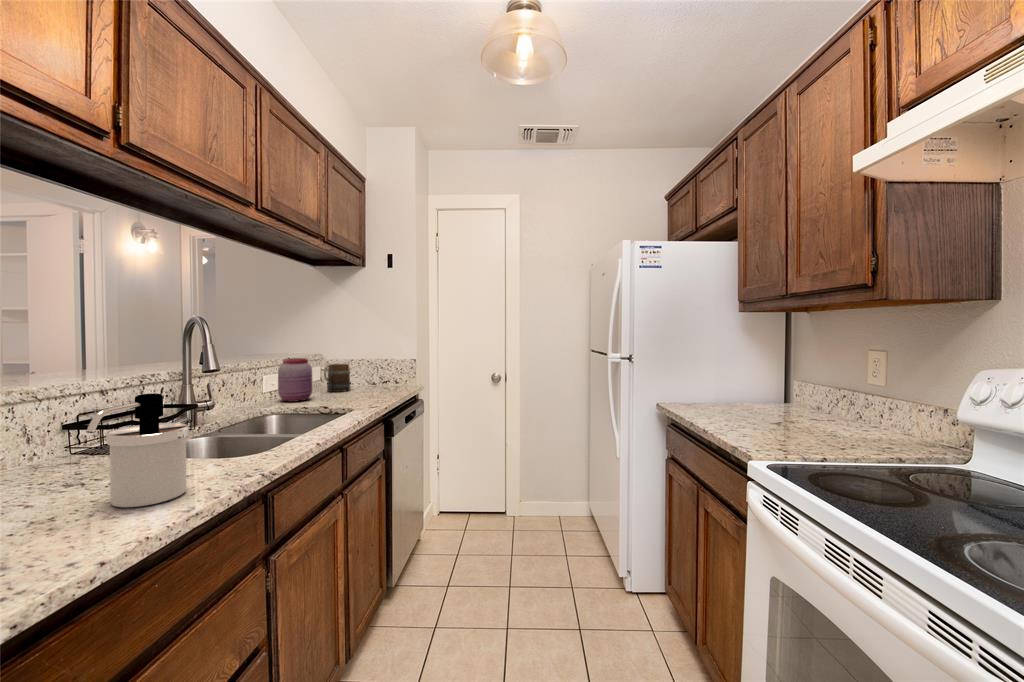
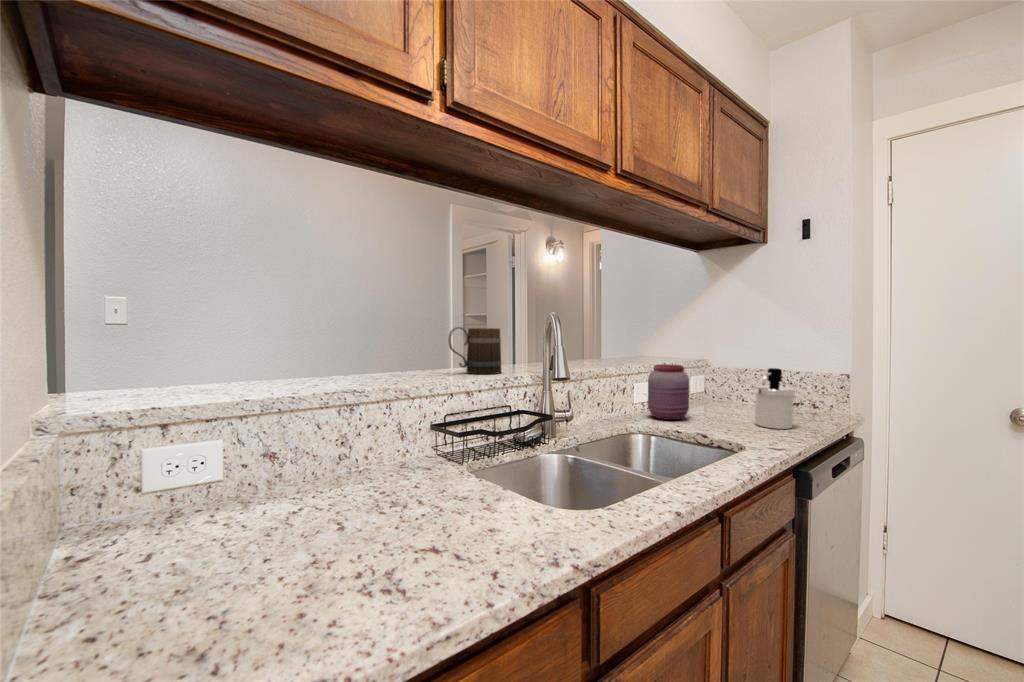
mug: present [324,364,350,392] -> present [449,327,502,374]
soap dispenser: present [86,393,189,507] -> present [754,368,795,429]

